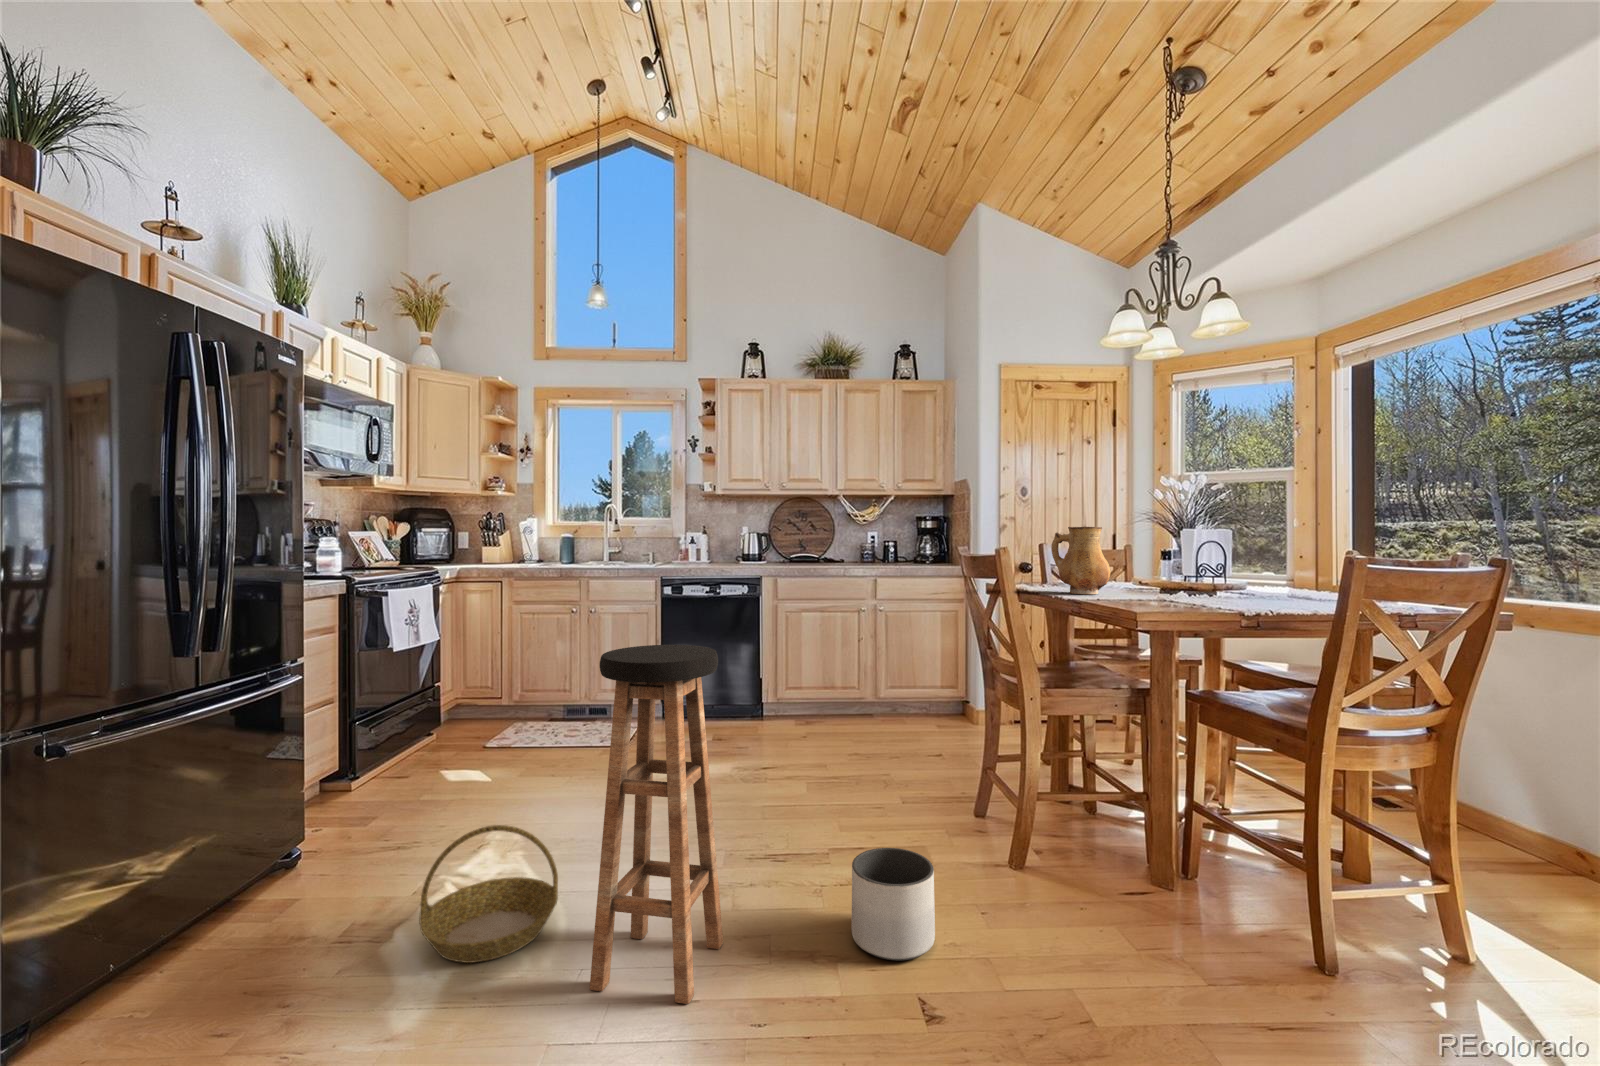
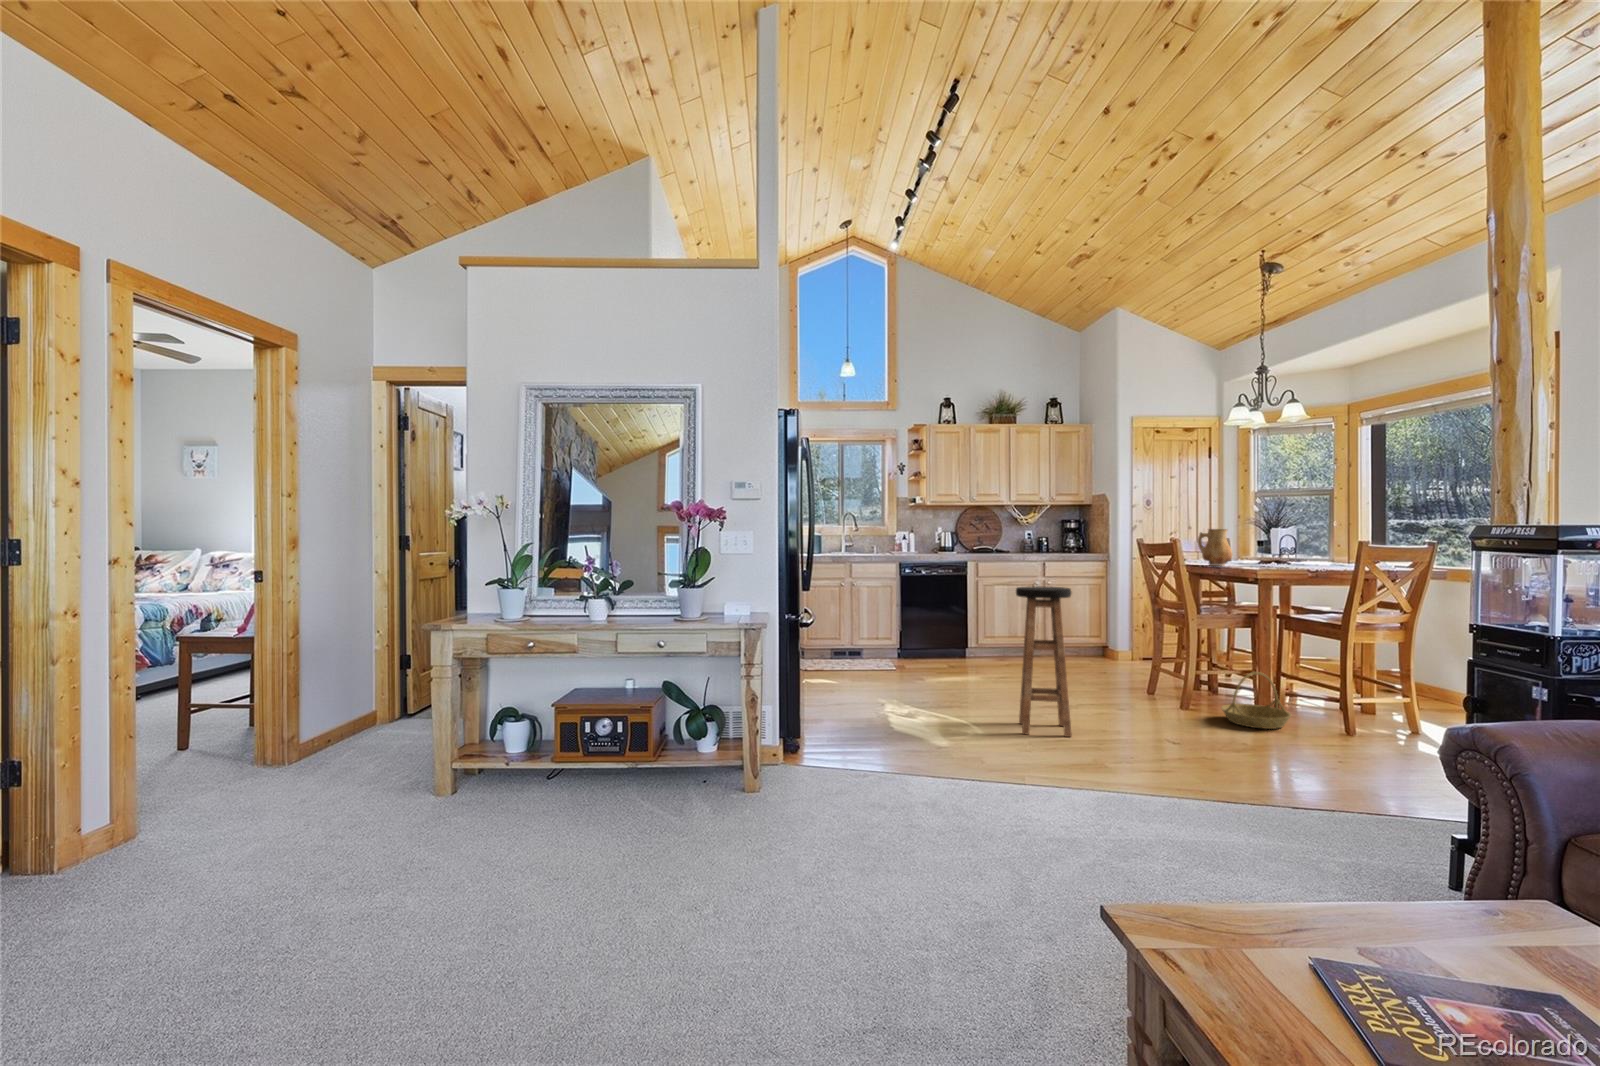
basket: present [419,825,558,963] -> present [1221,672,1291,729]
planter: present [851,848,935,961] -> none [1123,686,1166,729]

